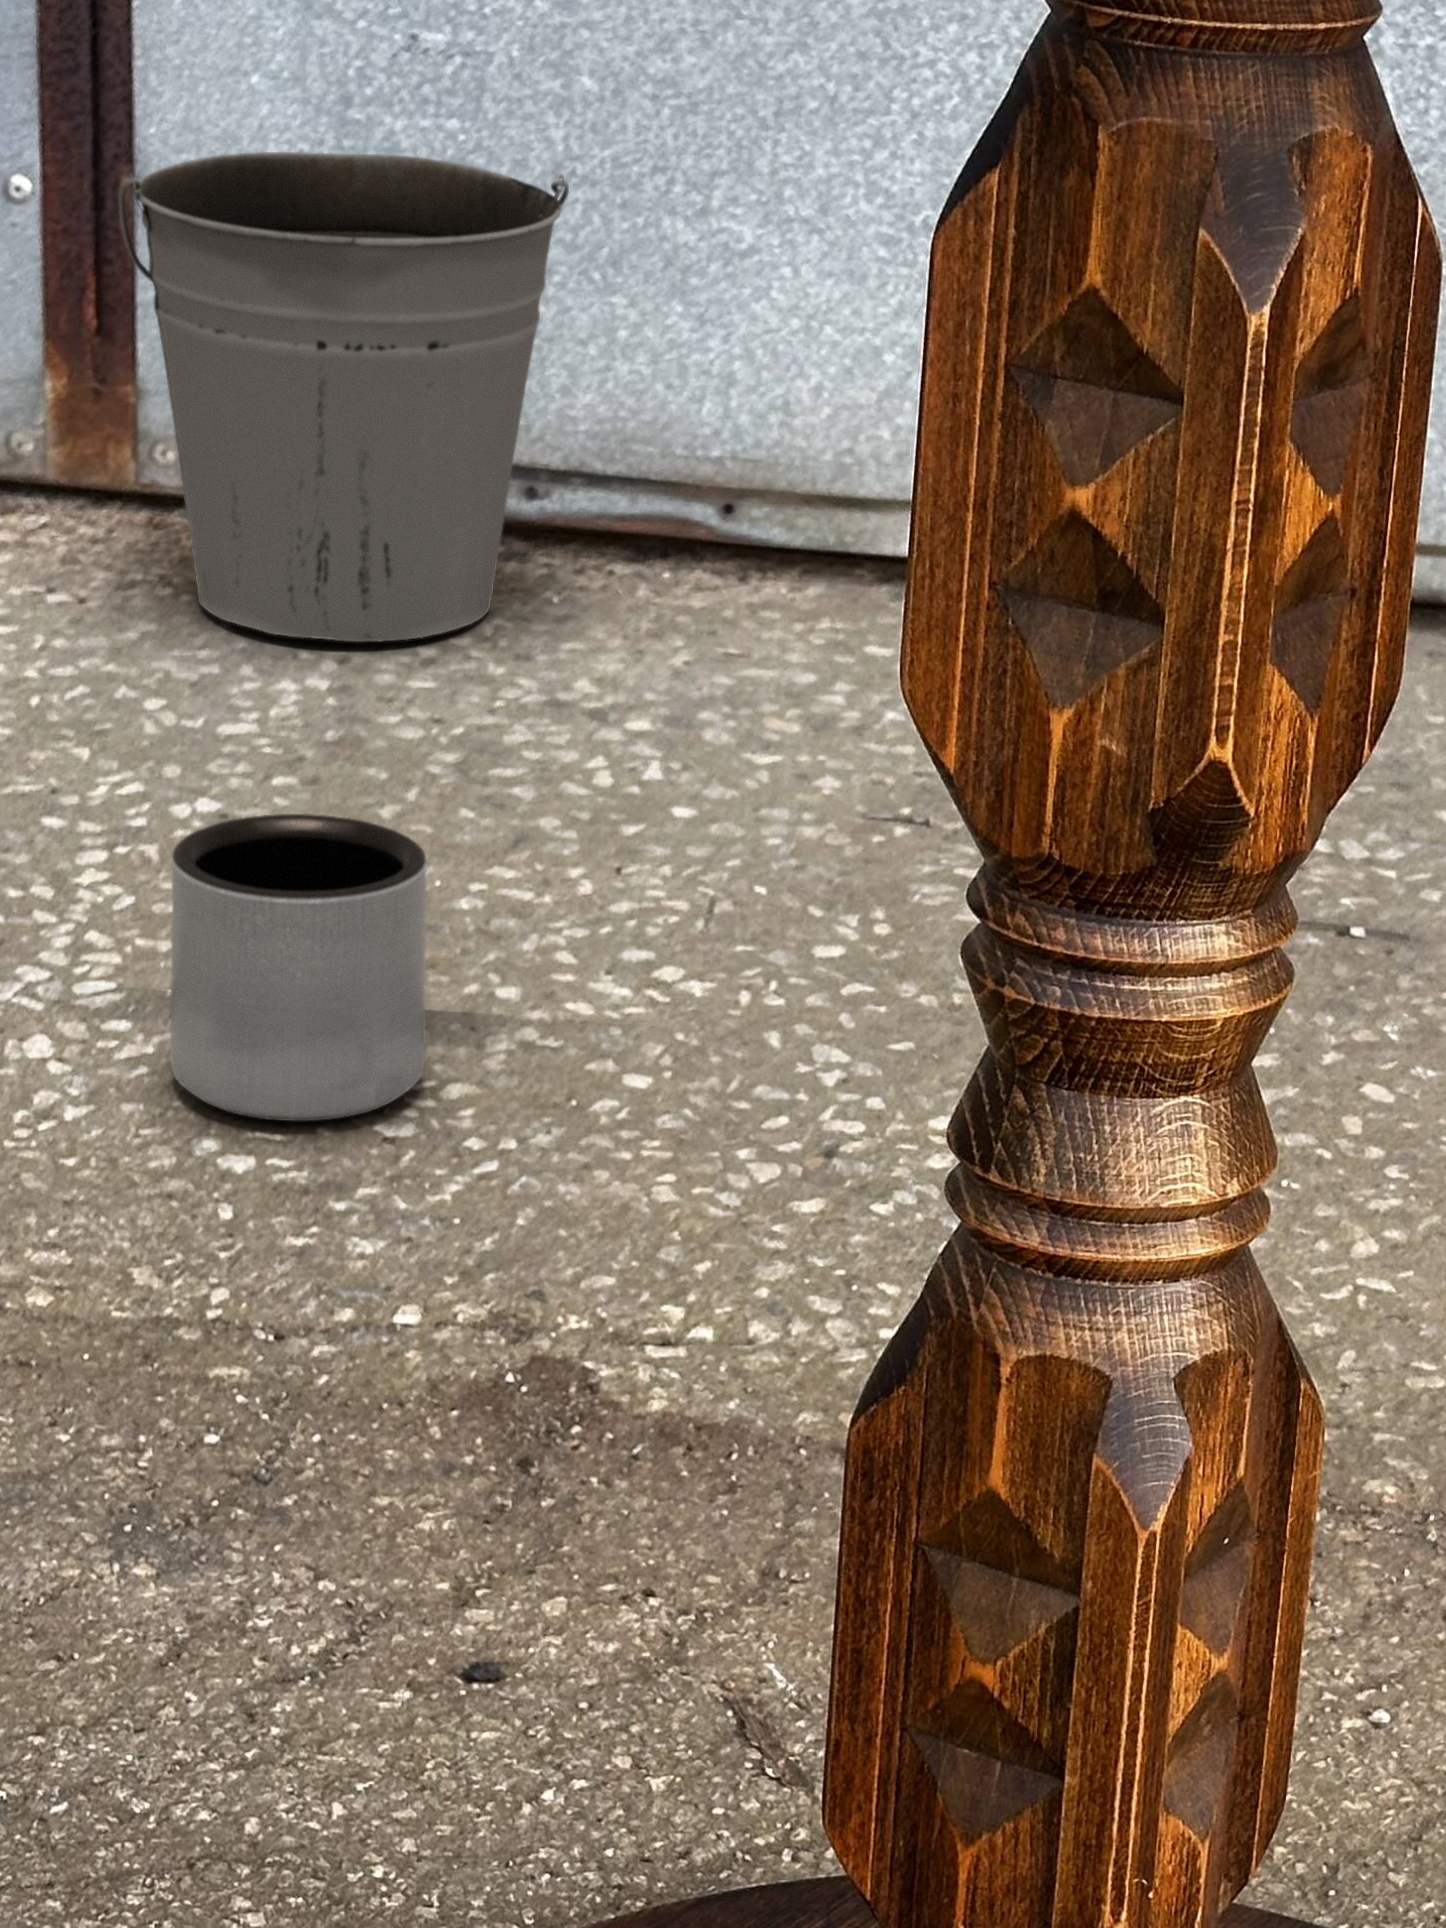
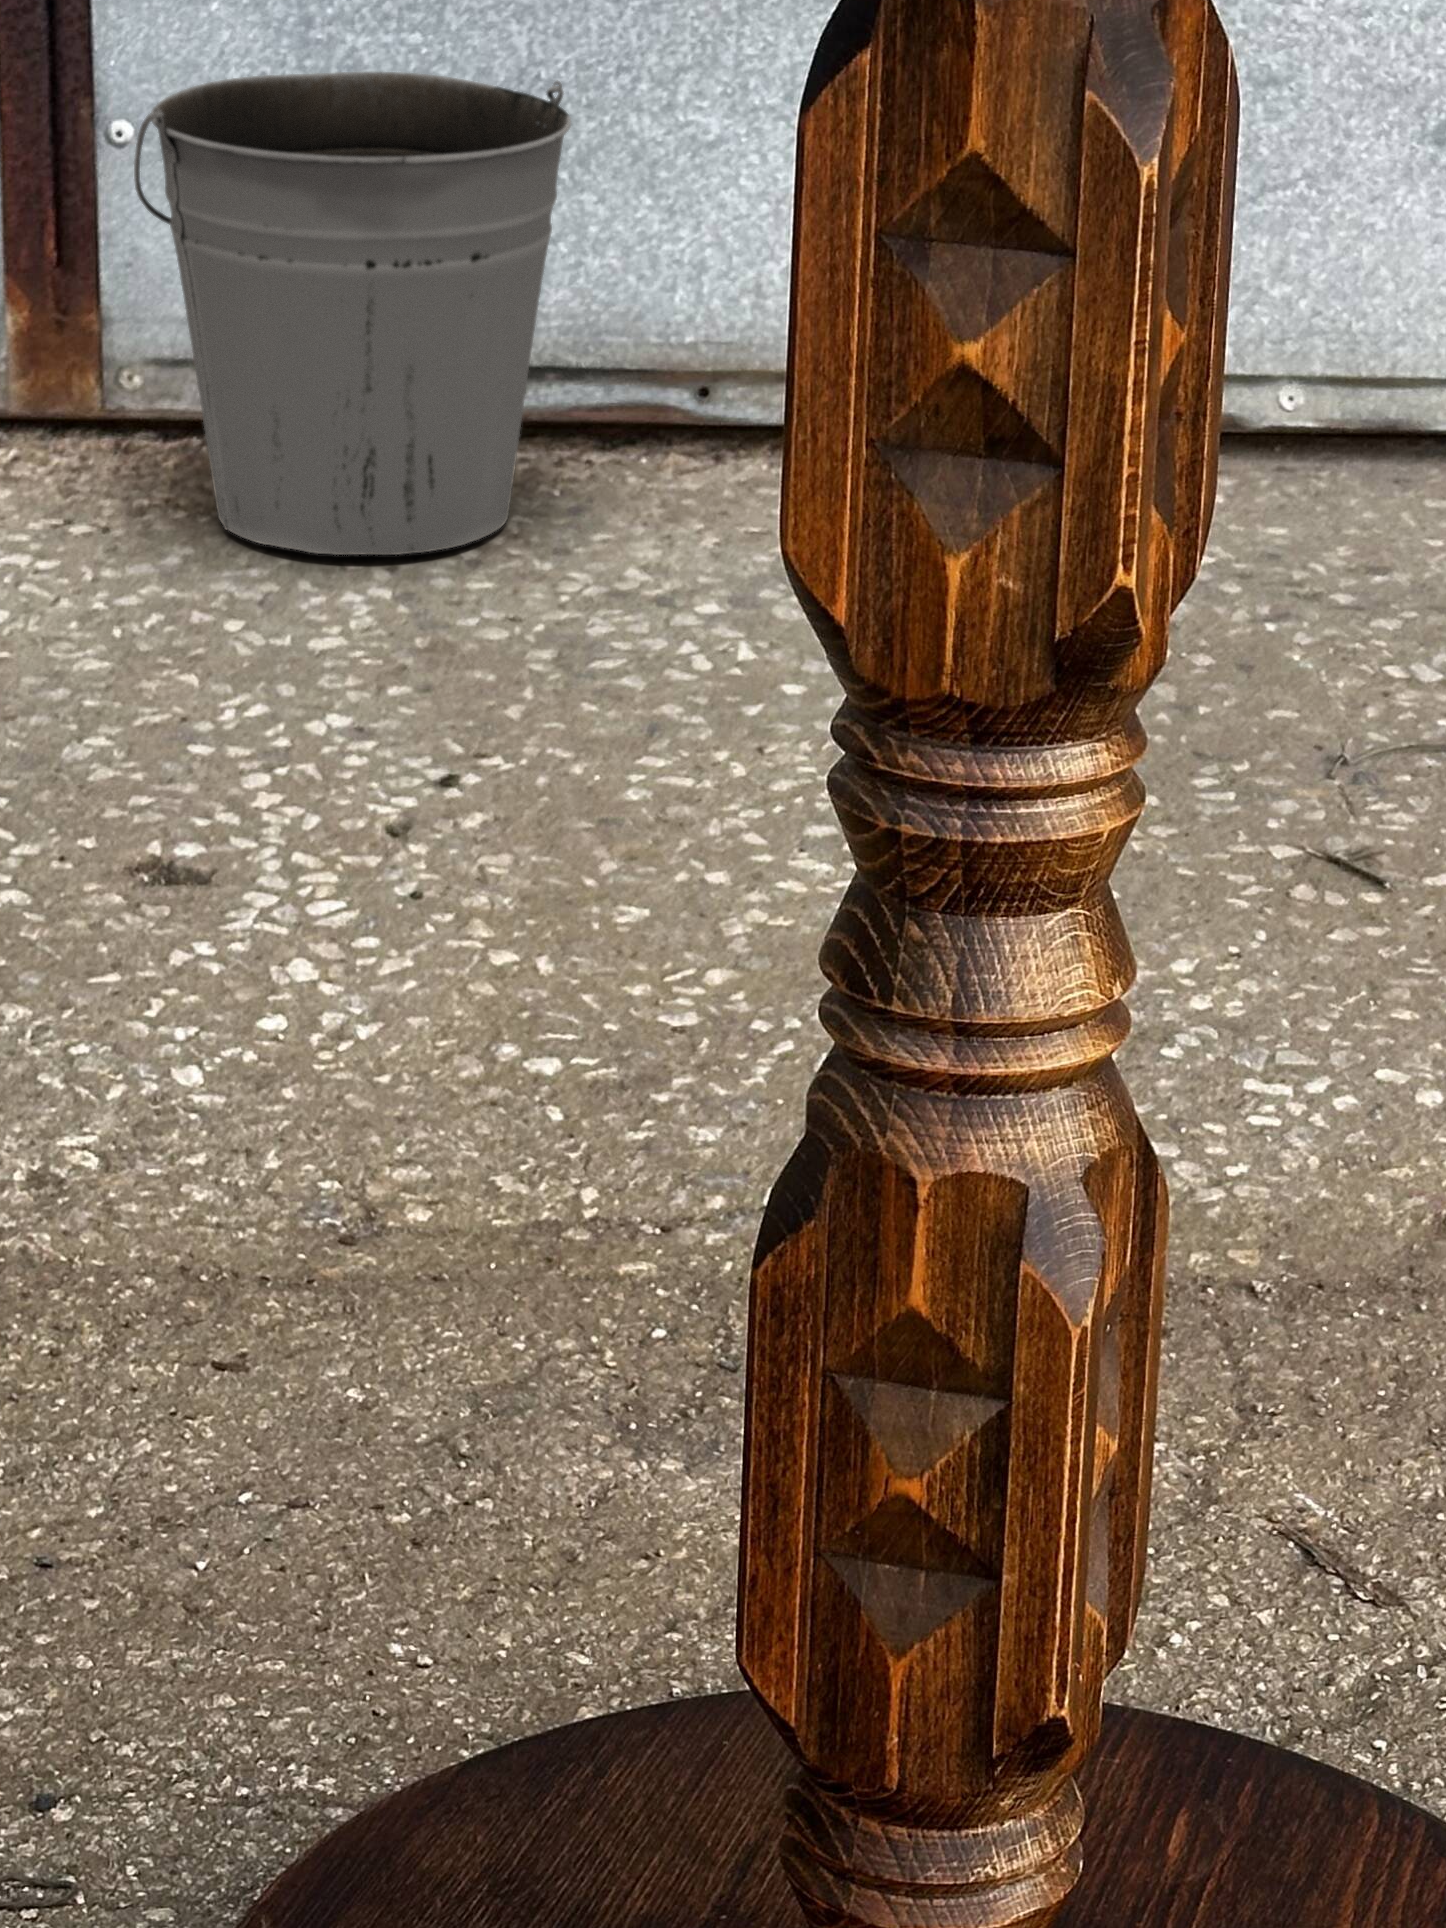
planter: present [170,814,427,1121] -> none [432,723,681,1025]

